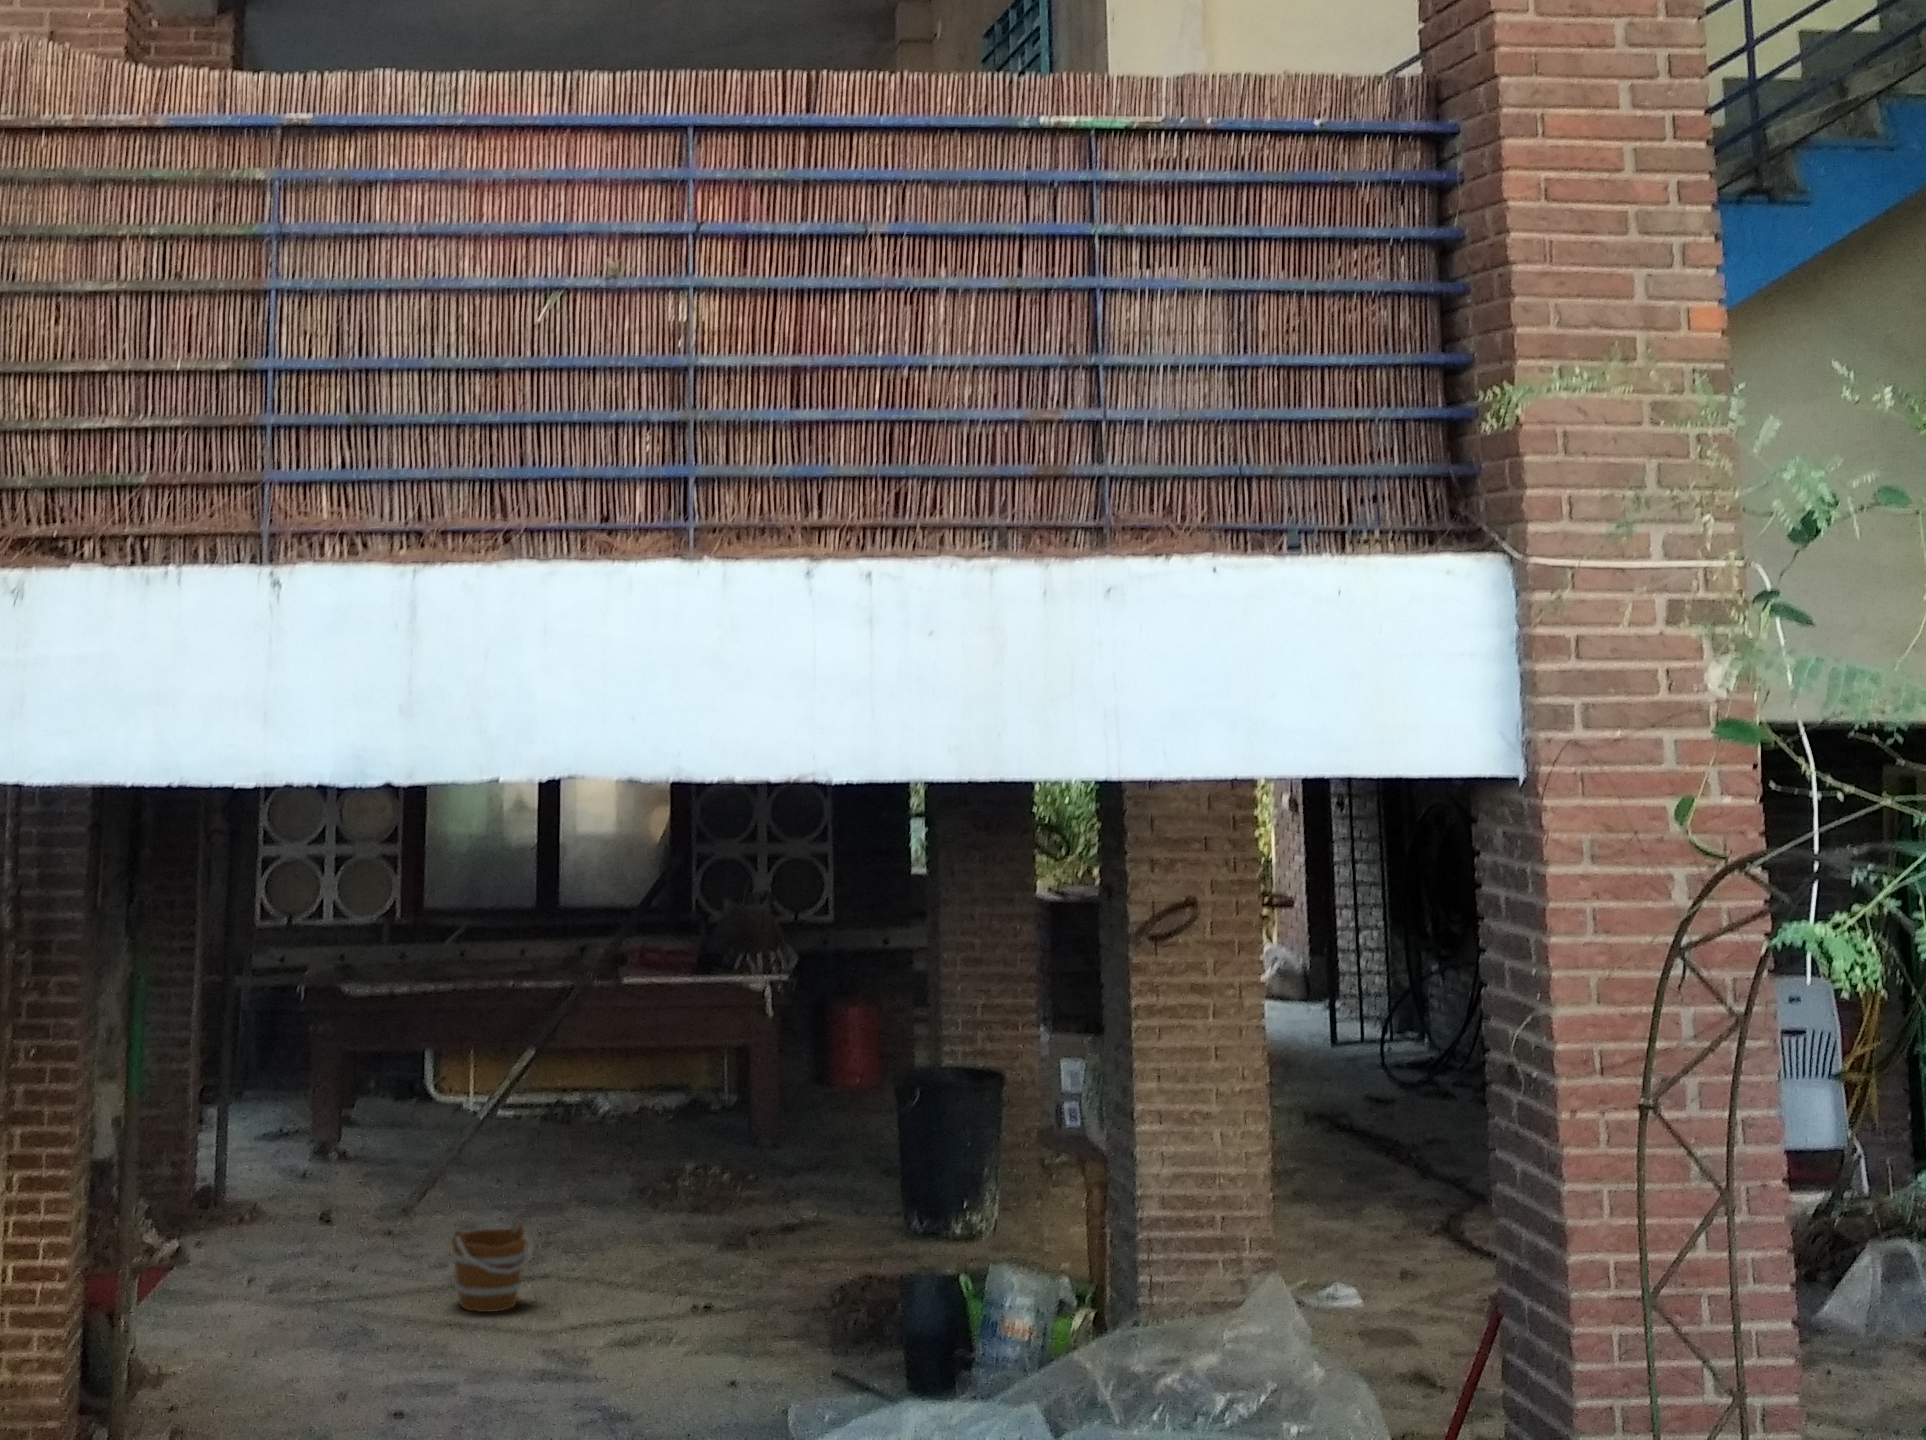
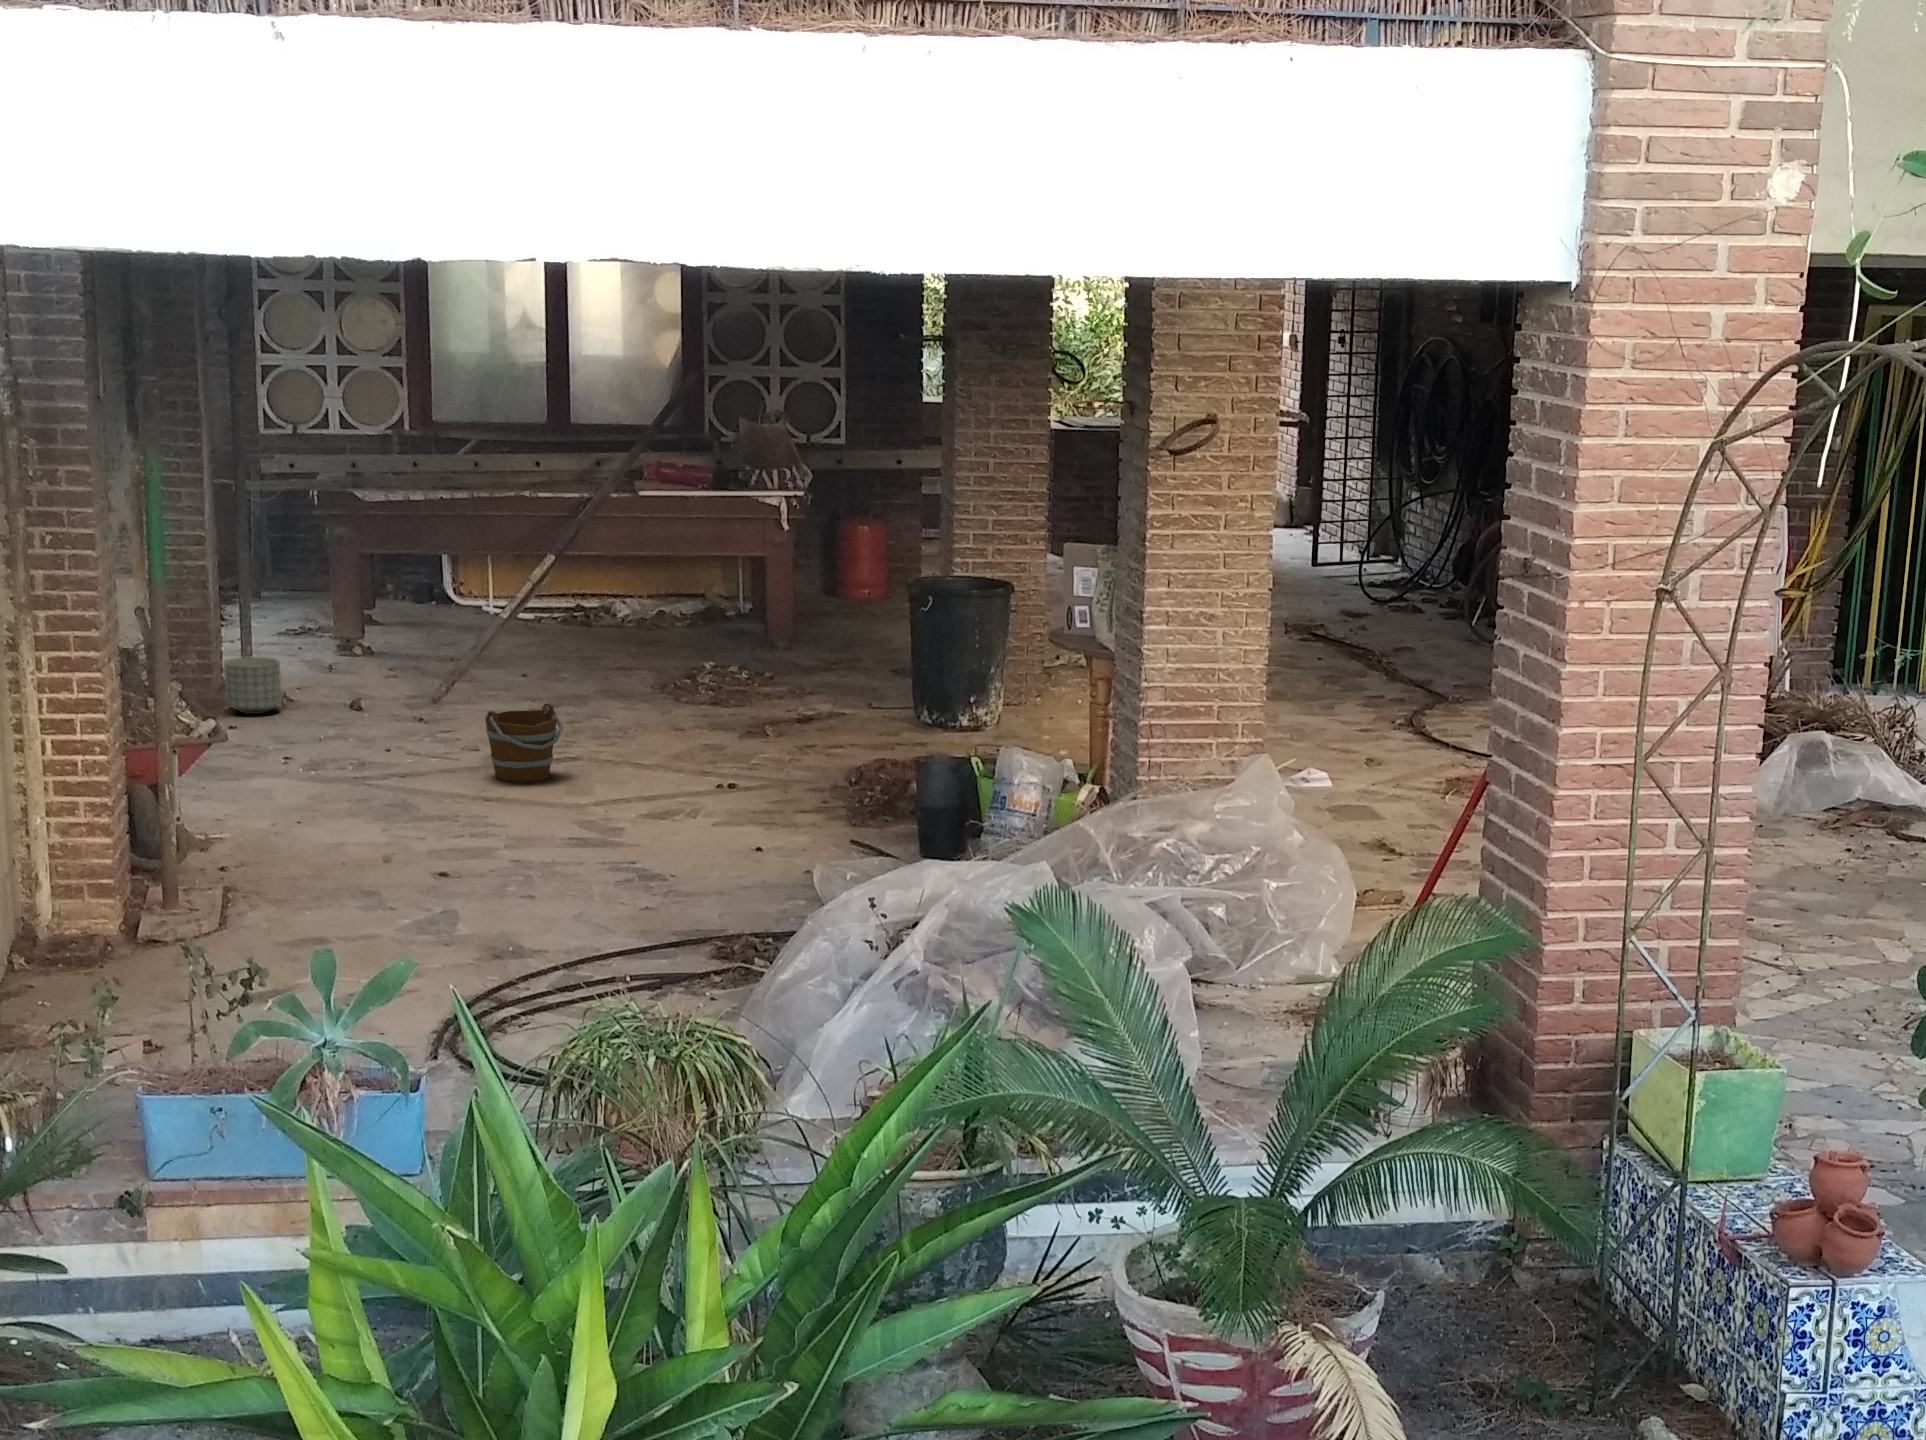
planter: none [190,1169,248,1234] -> present [224,656,281,714]

